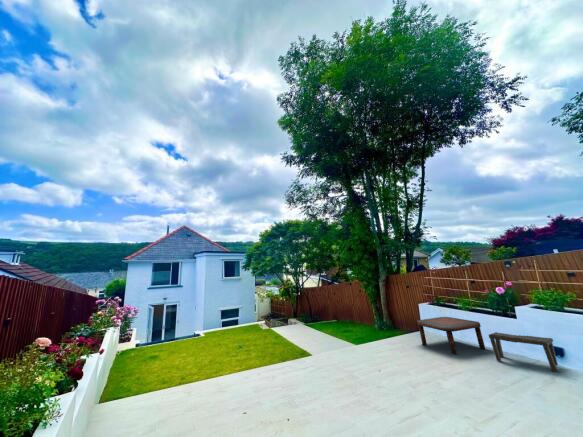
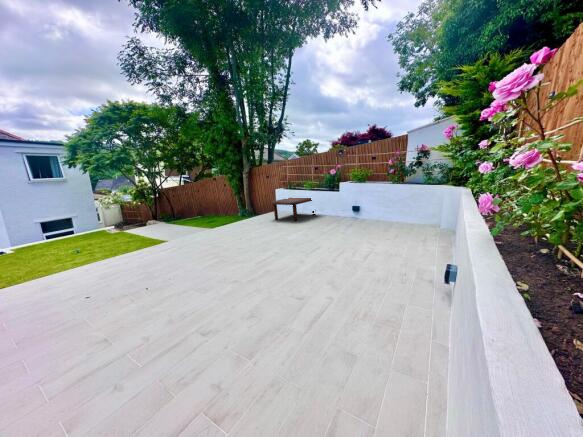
bench: present [489,332,558,372] -> none [319,200,352,220]

